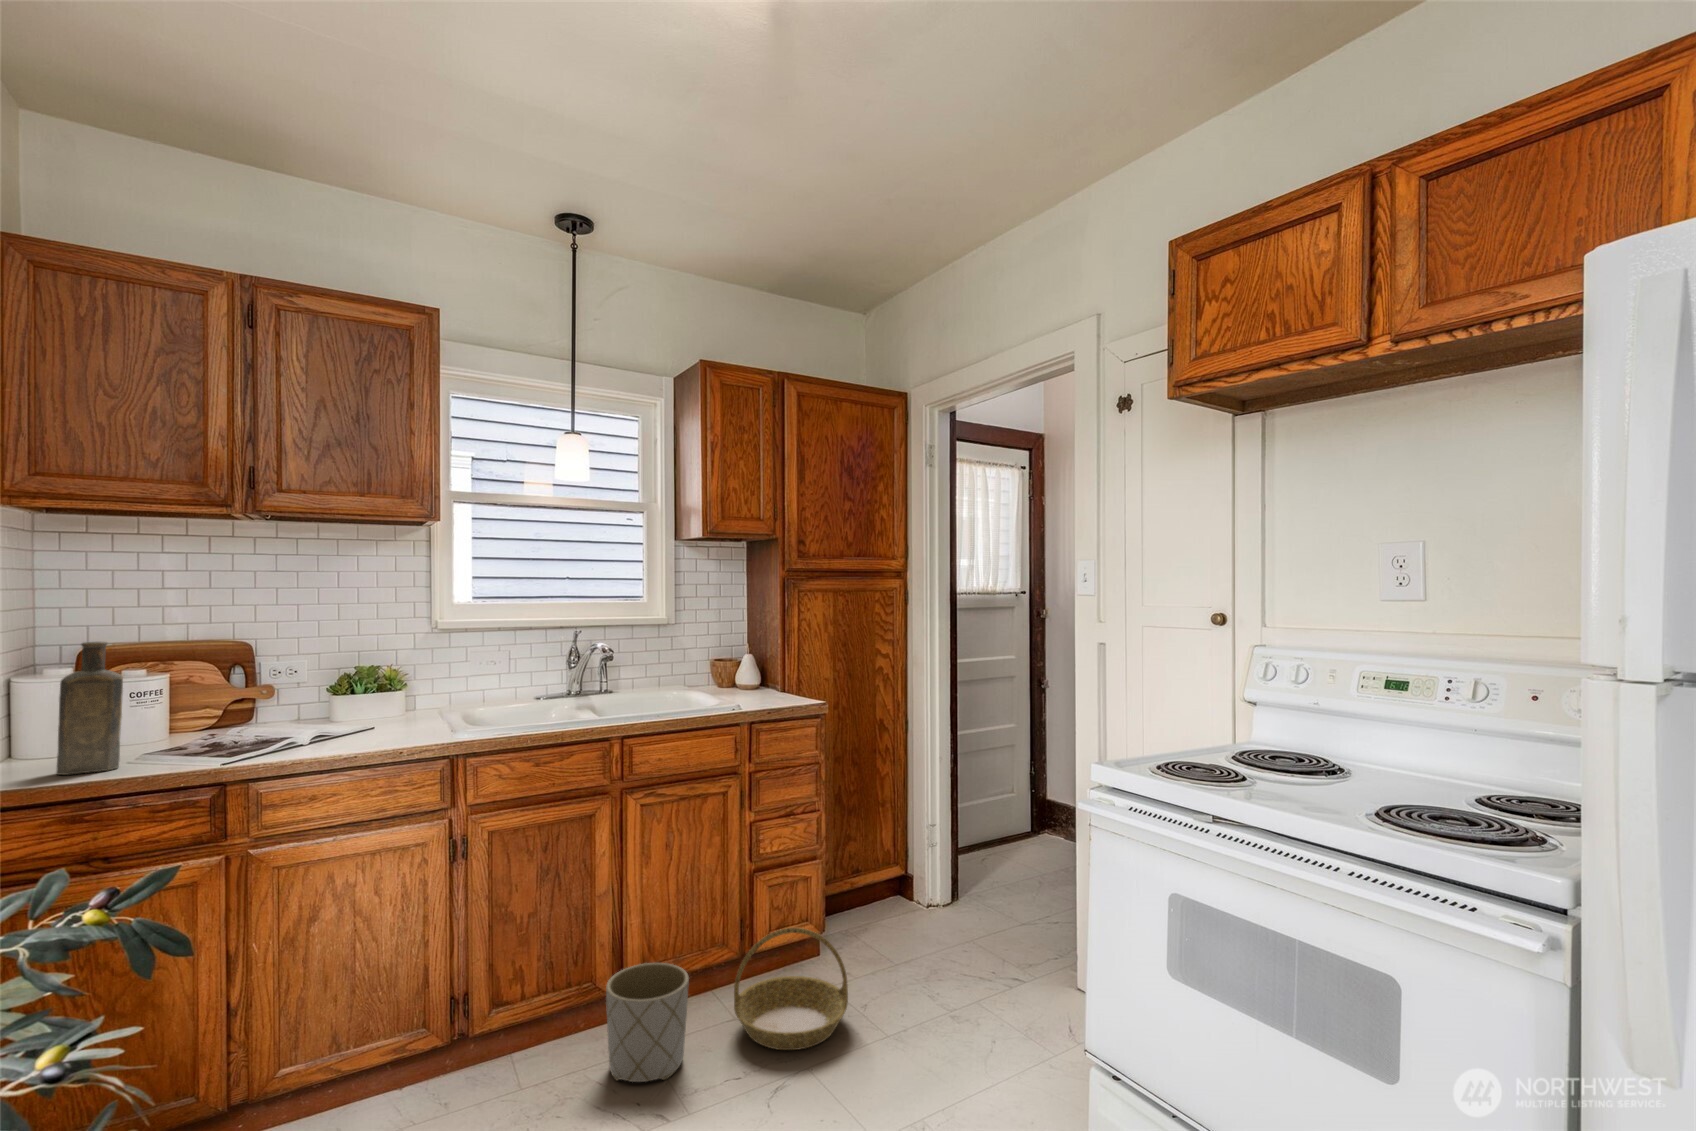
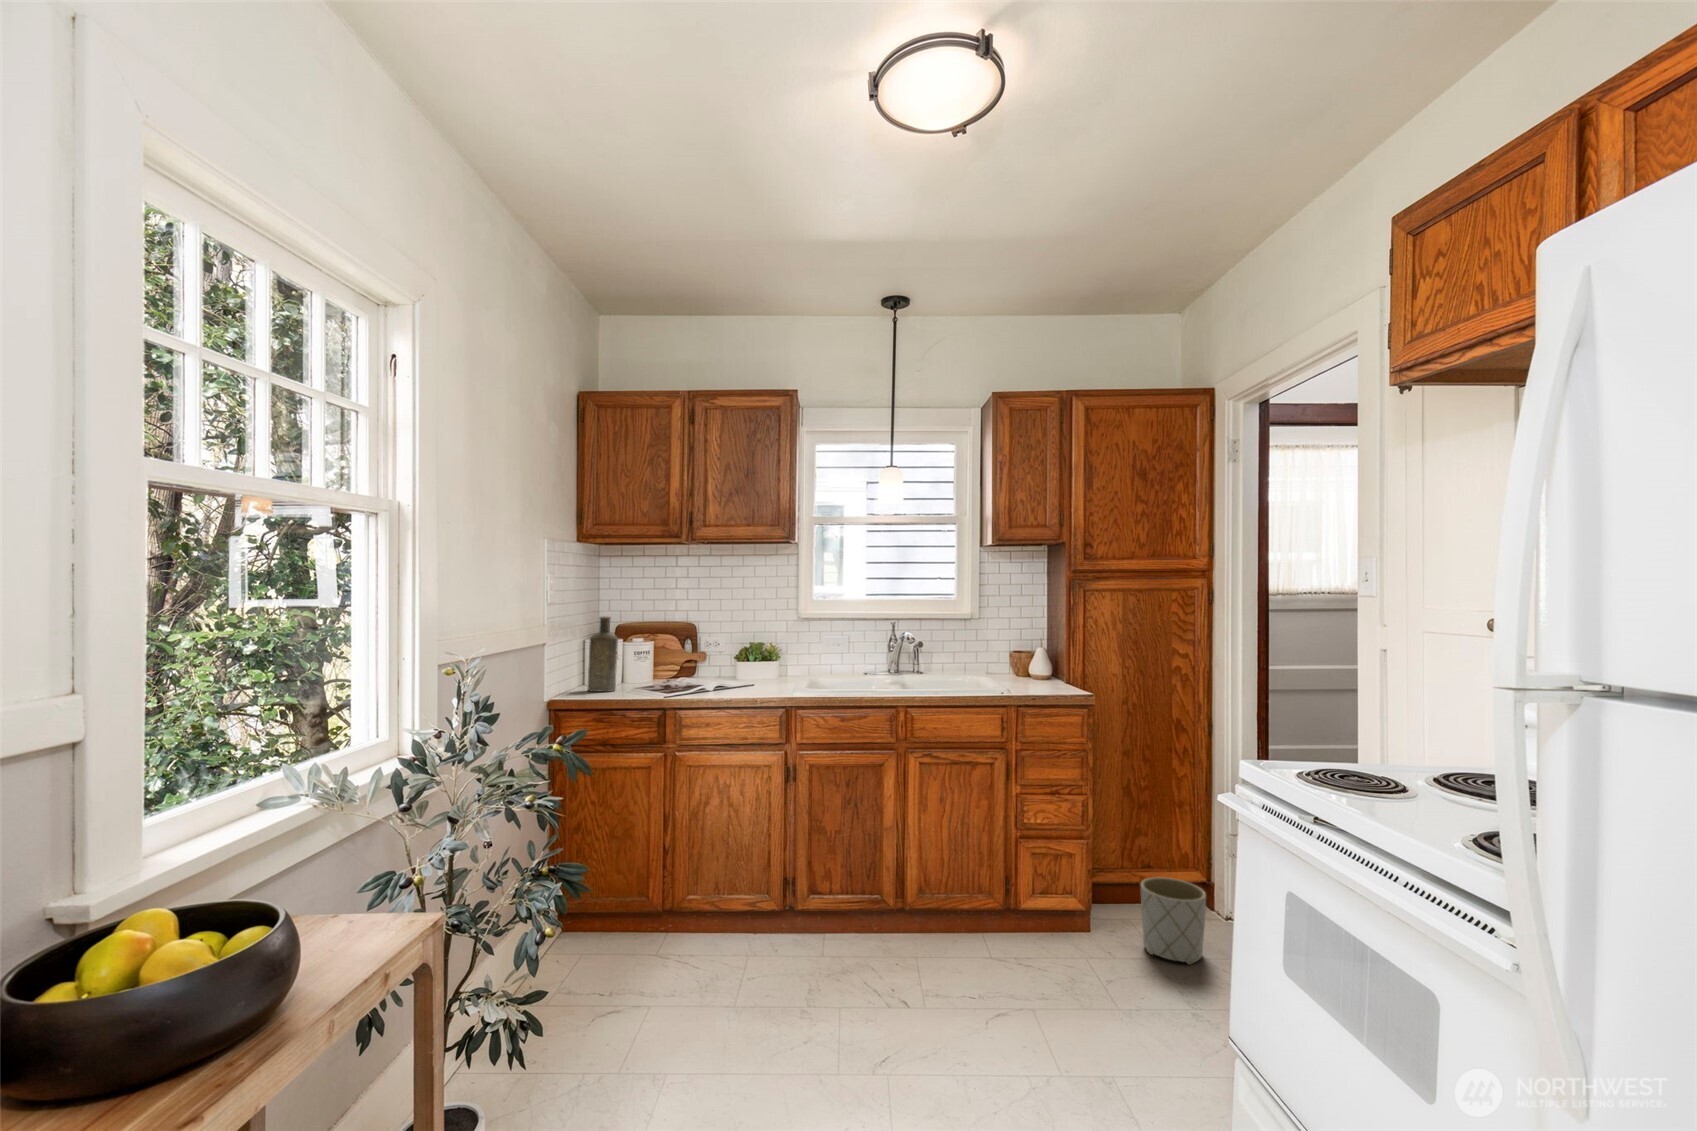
basket: present [734,928,848,1050] -> none [985,887,1087,993]
planter: present [606,963,689,1082] -> present [1141,877,1206,965]

